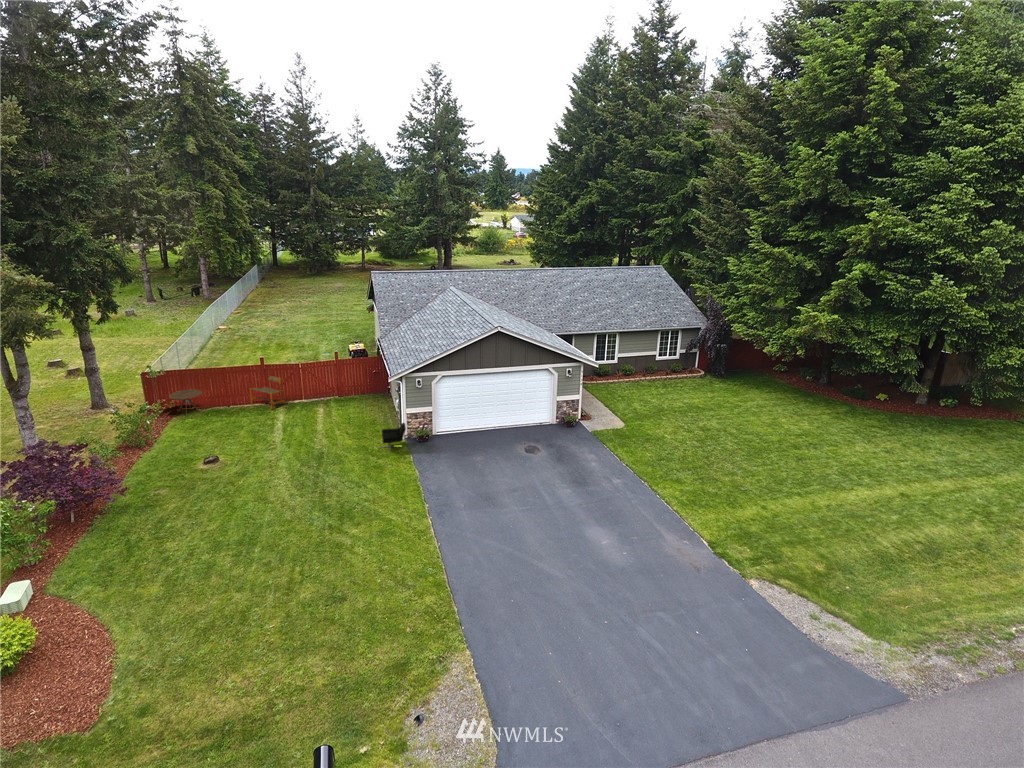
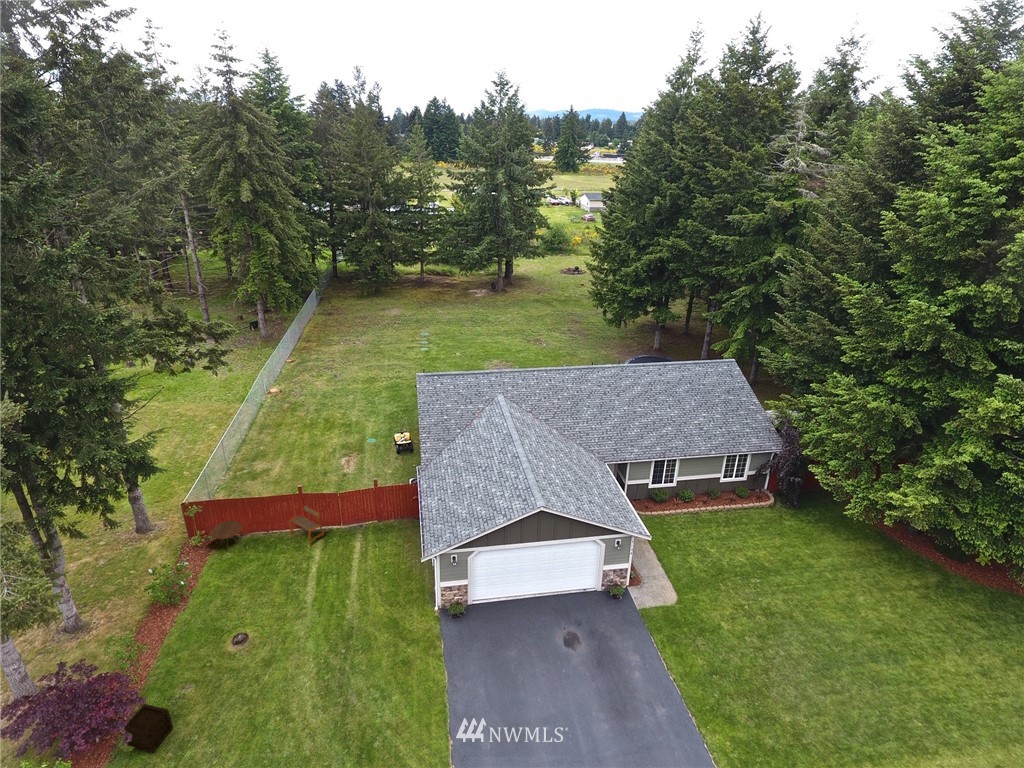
lounge chair: present [382,423,406,451] -> none [411,596,439,629]
wooden crate: none [88,492,142,533] -> present [124,704,173,753]

